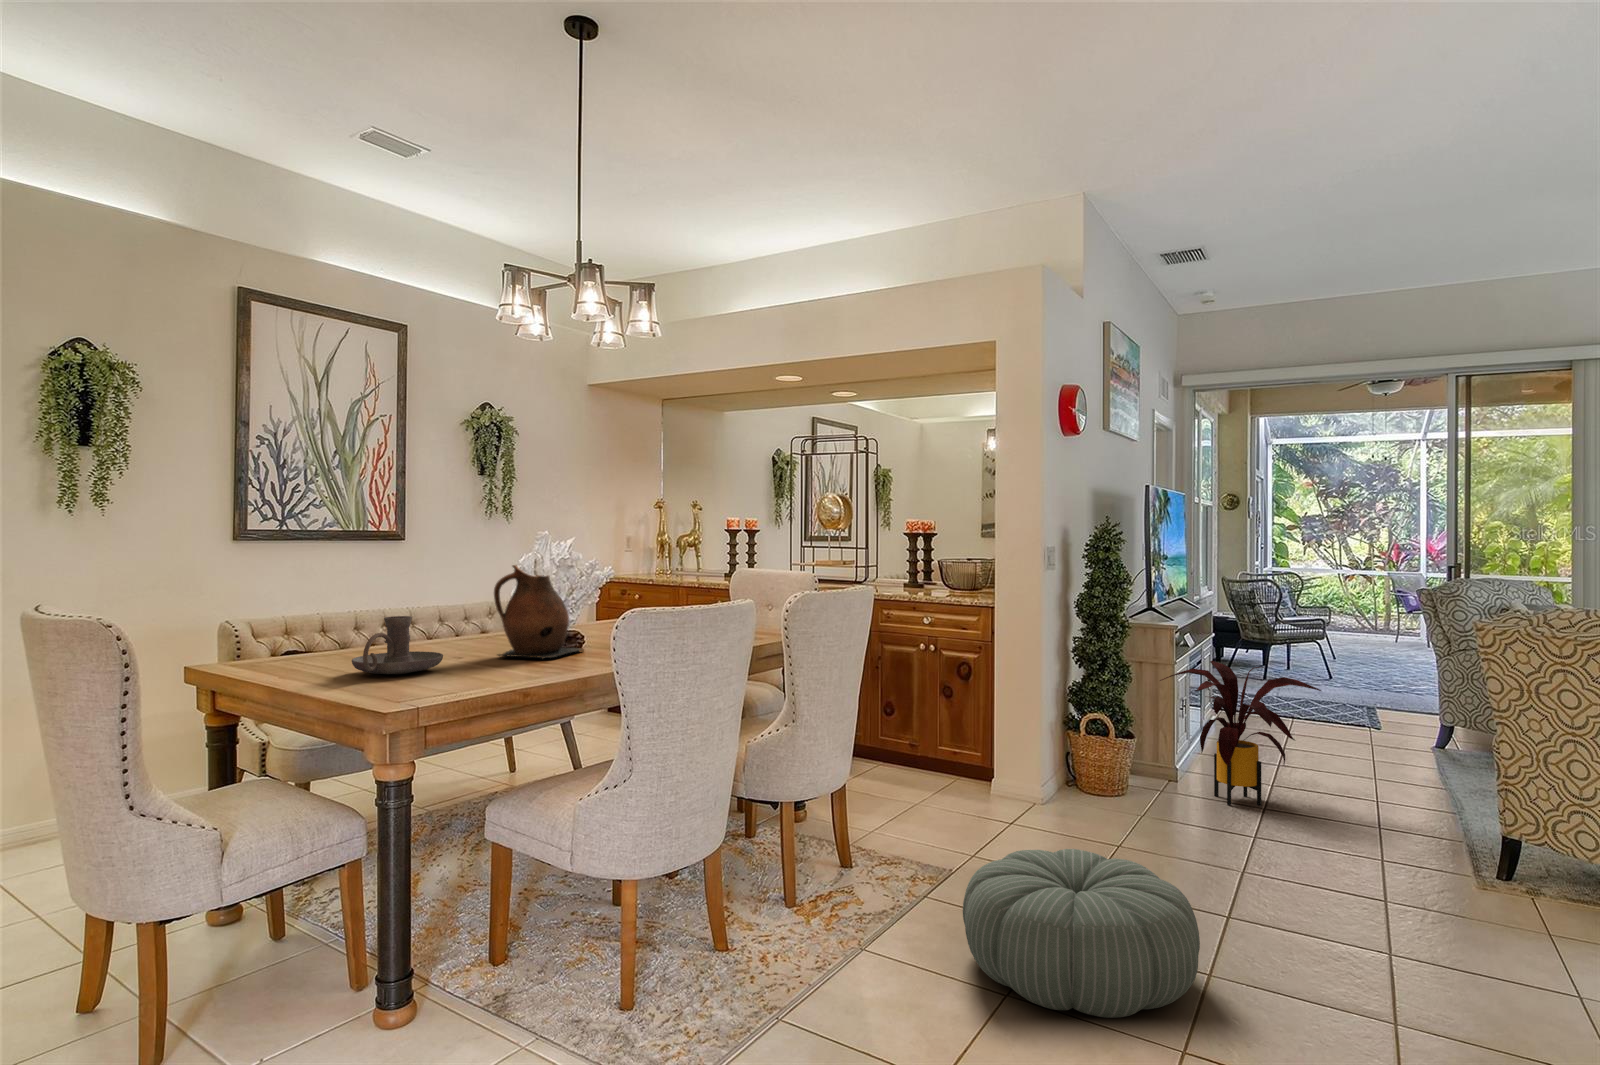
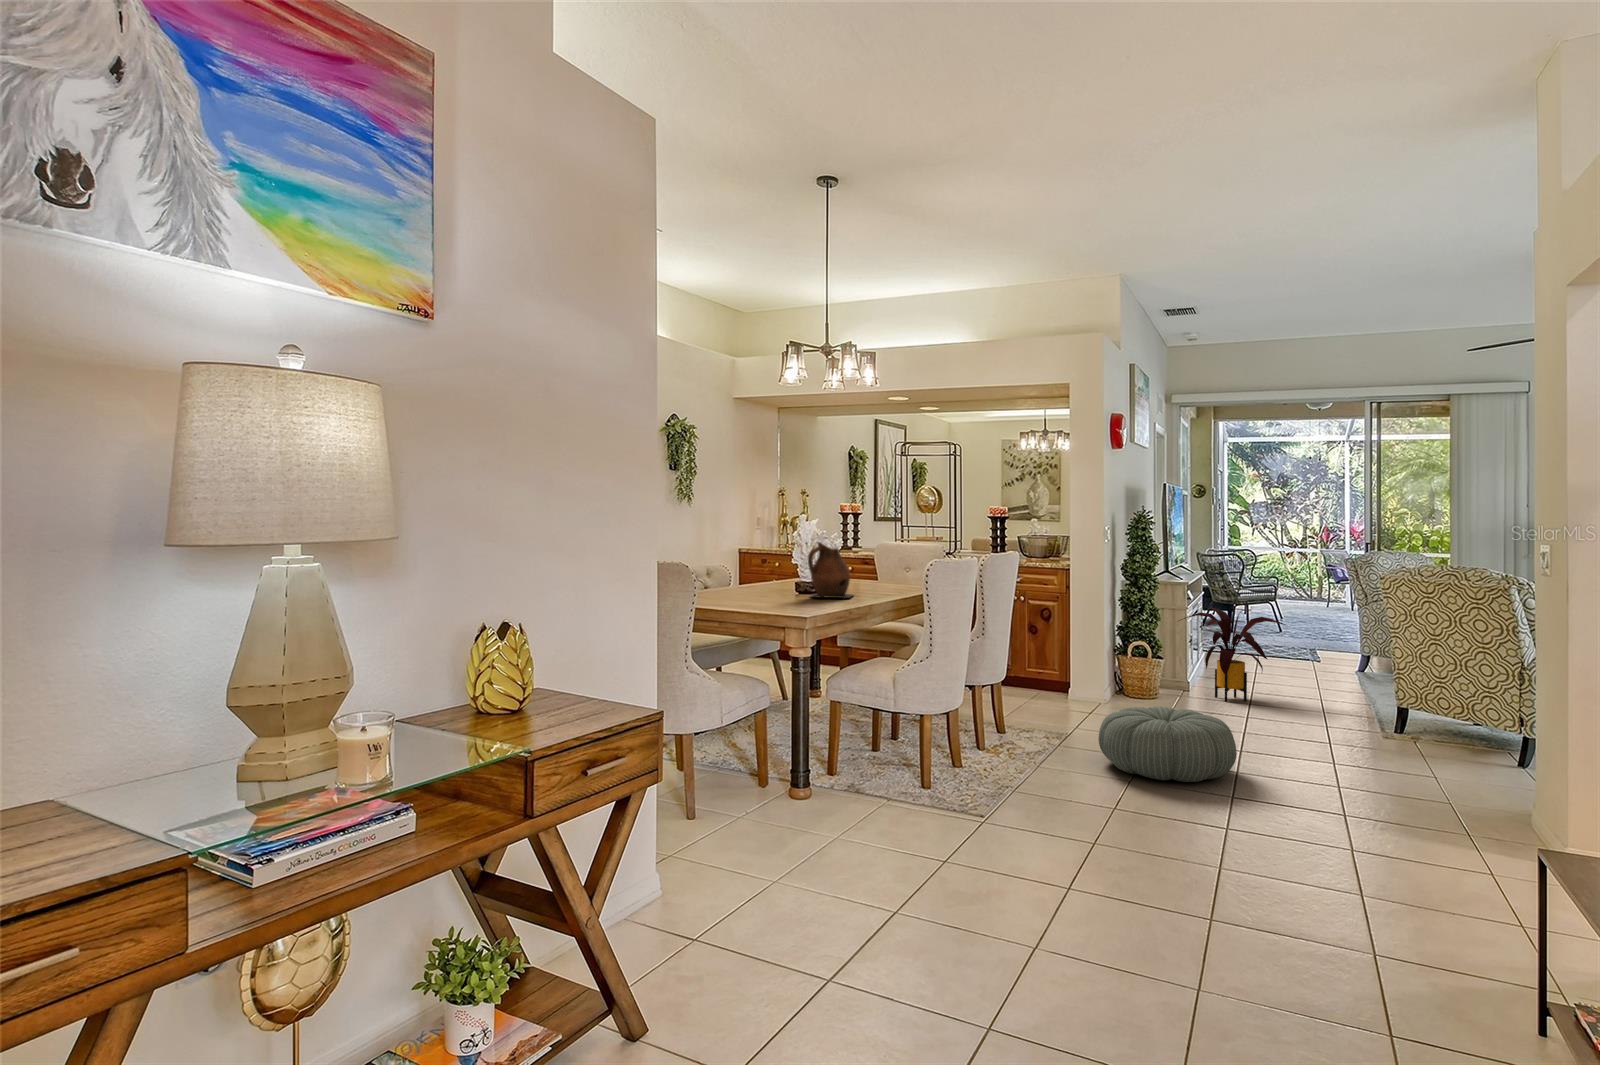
candle holder: present [352,616,443,674] -> none [753,572,802,605]

